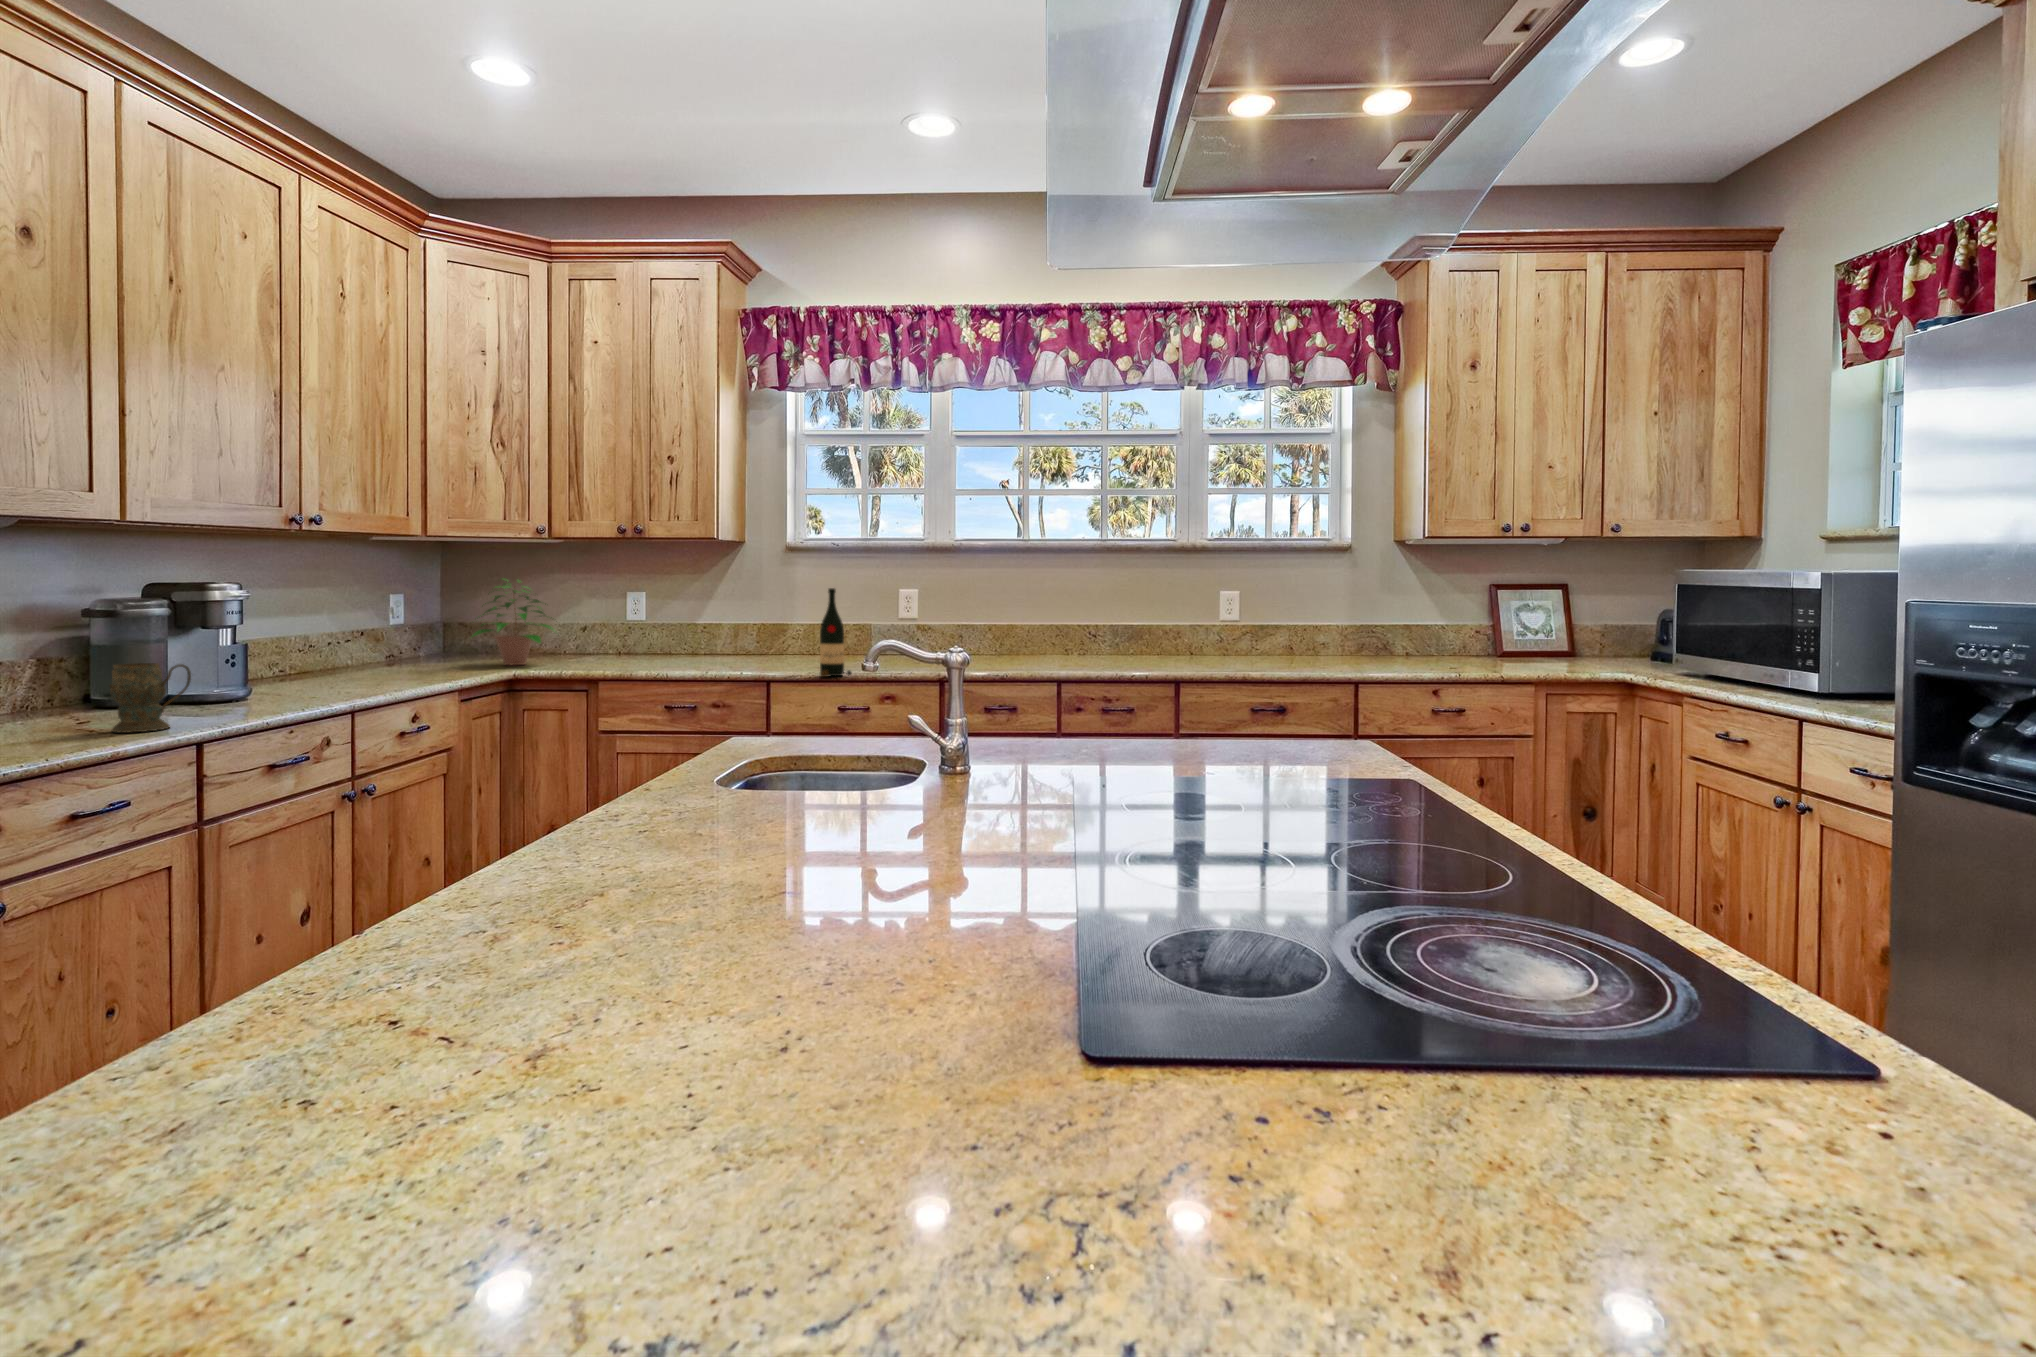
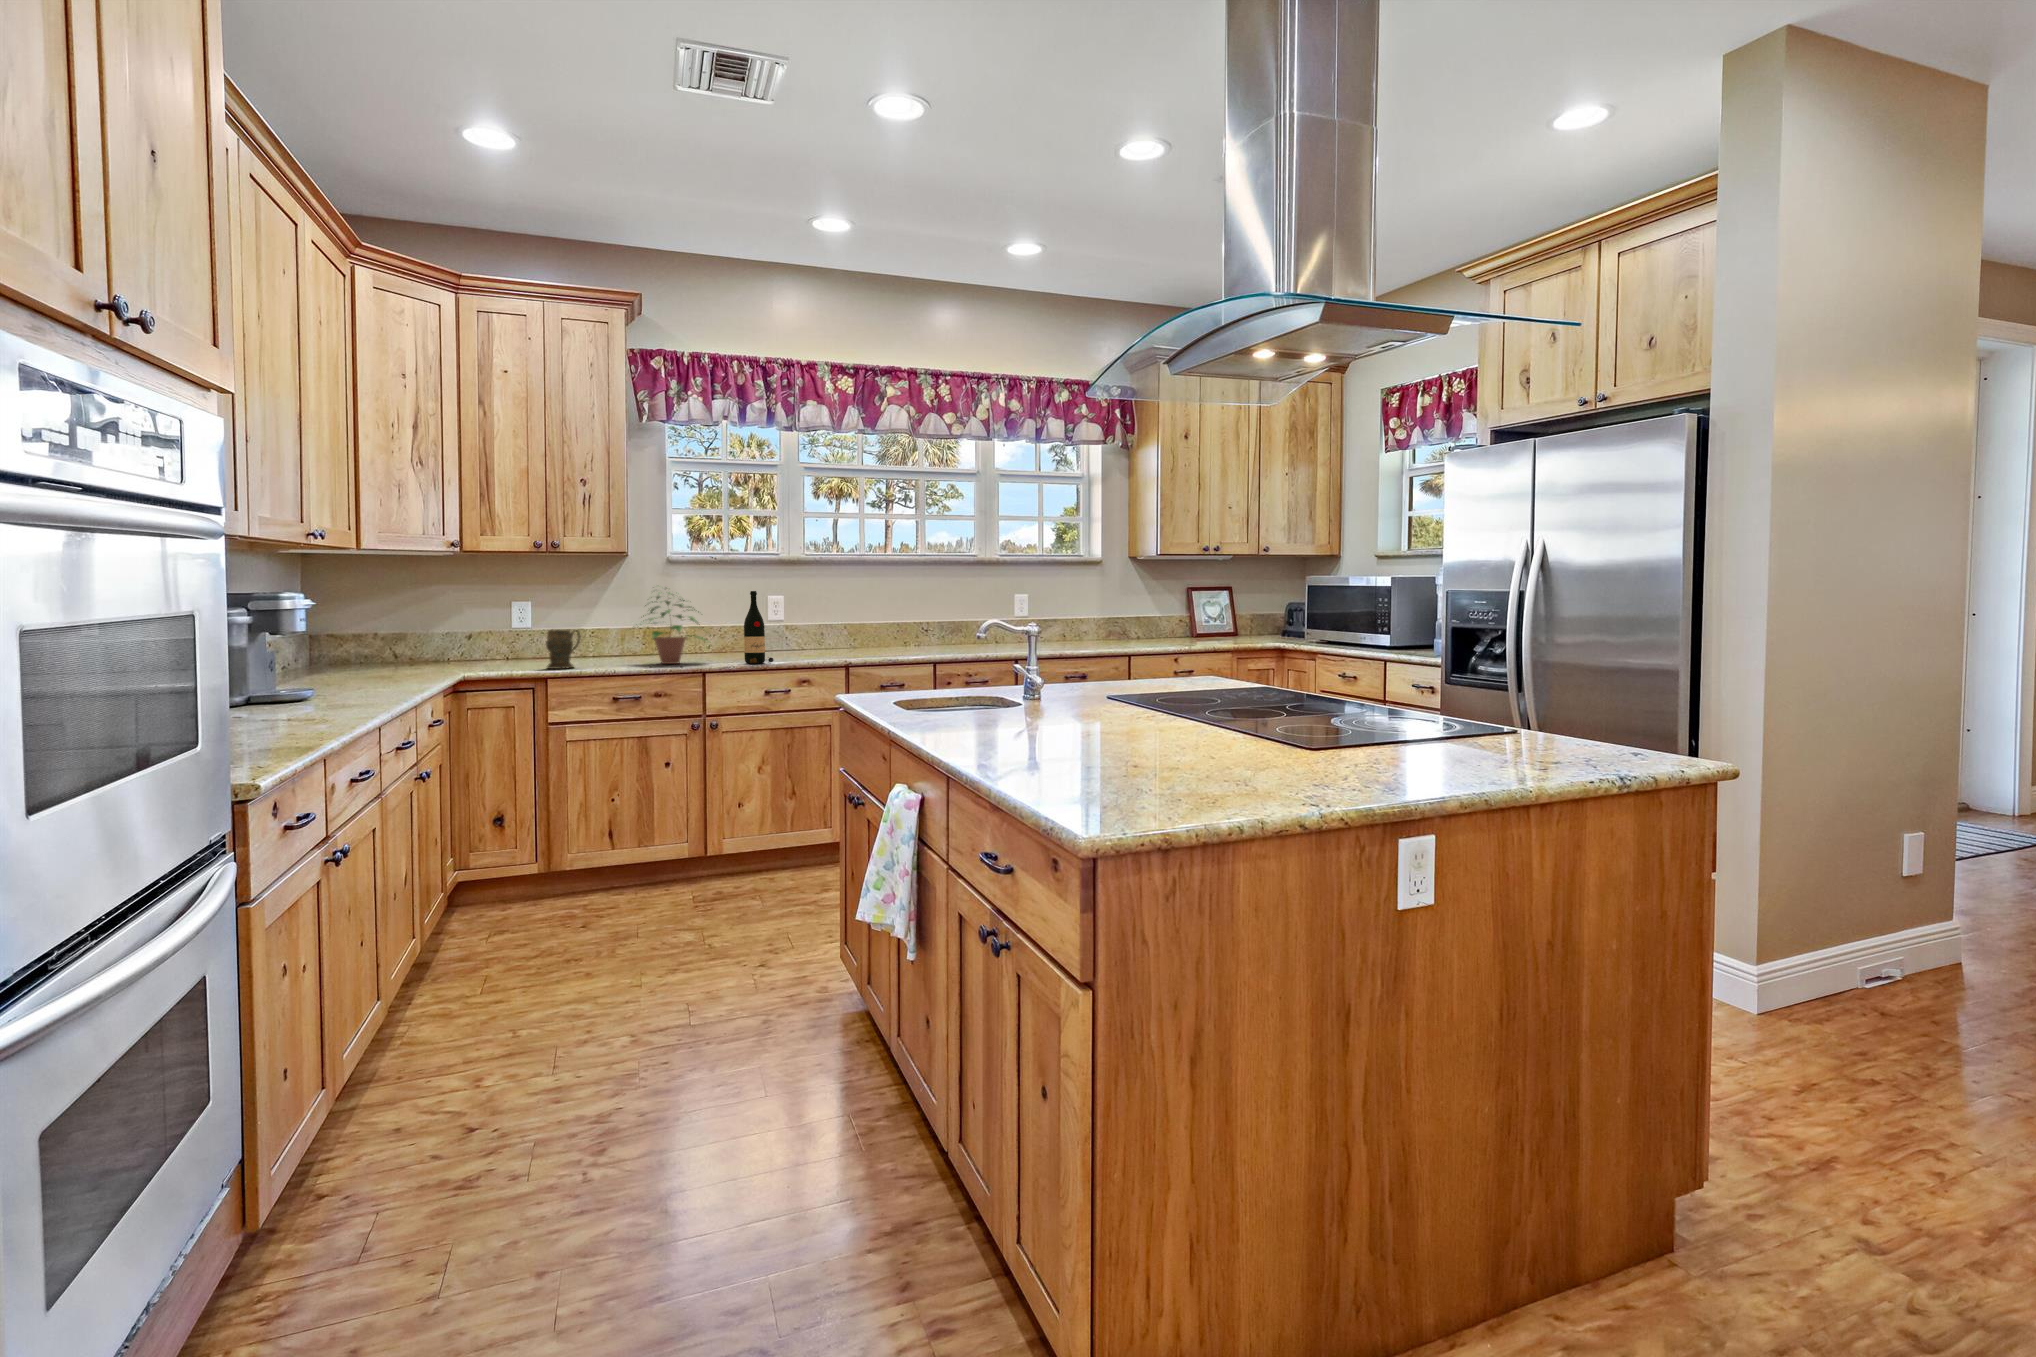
potted plant: present [472,578,556,665] -> present [638,593,705,664]
mug: present [110,663,191,733] -> present [546,630,580,669]

